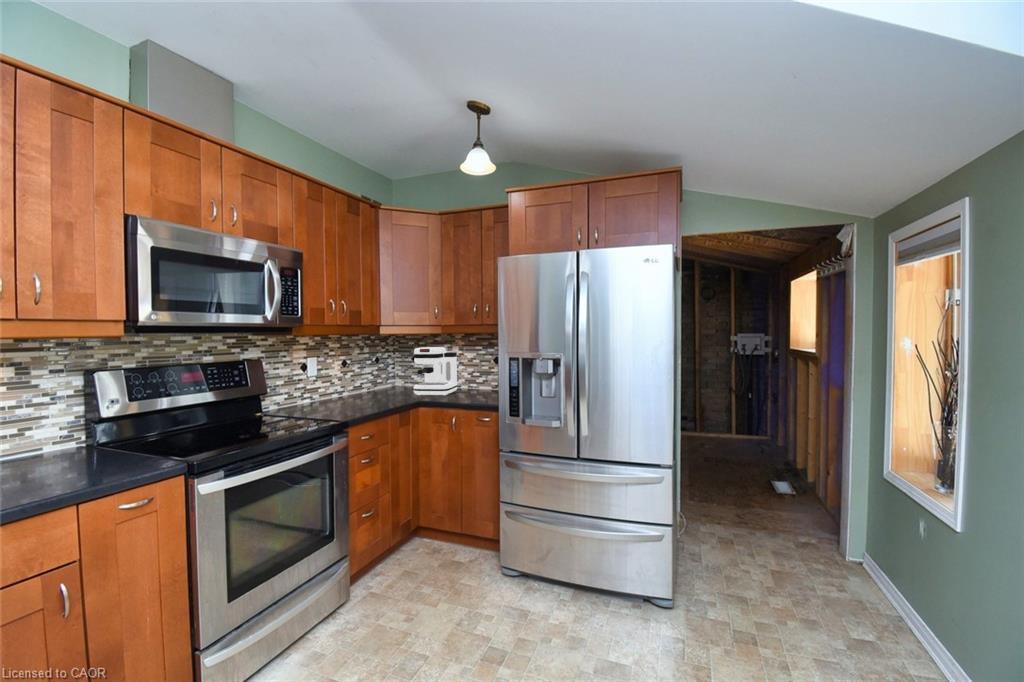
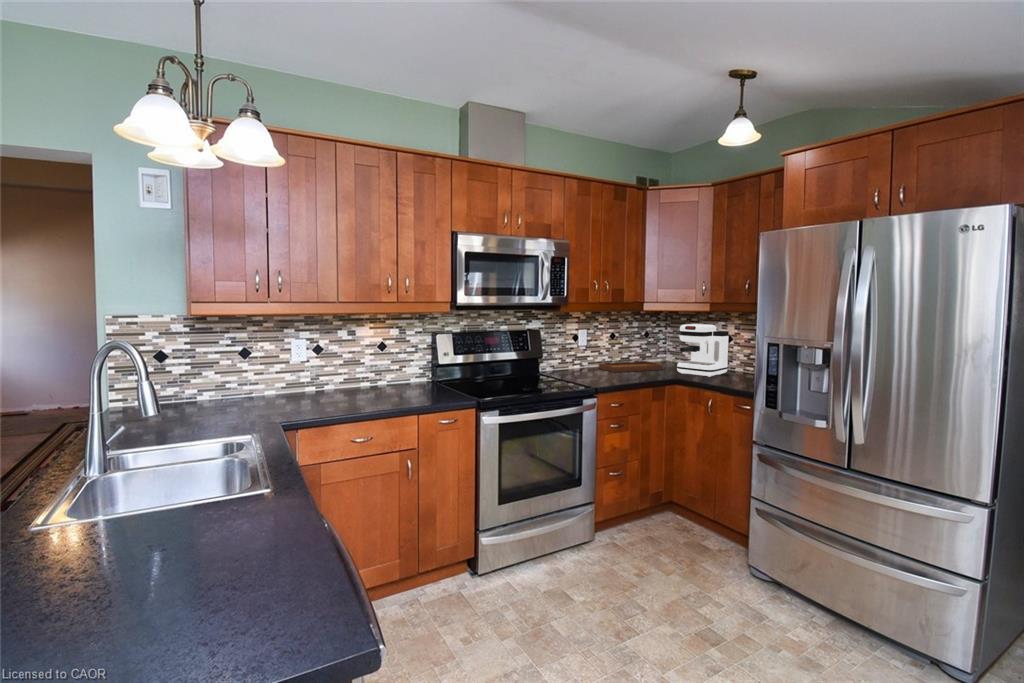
tray: none [331,376,398,402] -> present [599,350,663,372]

